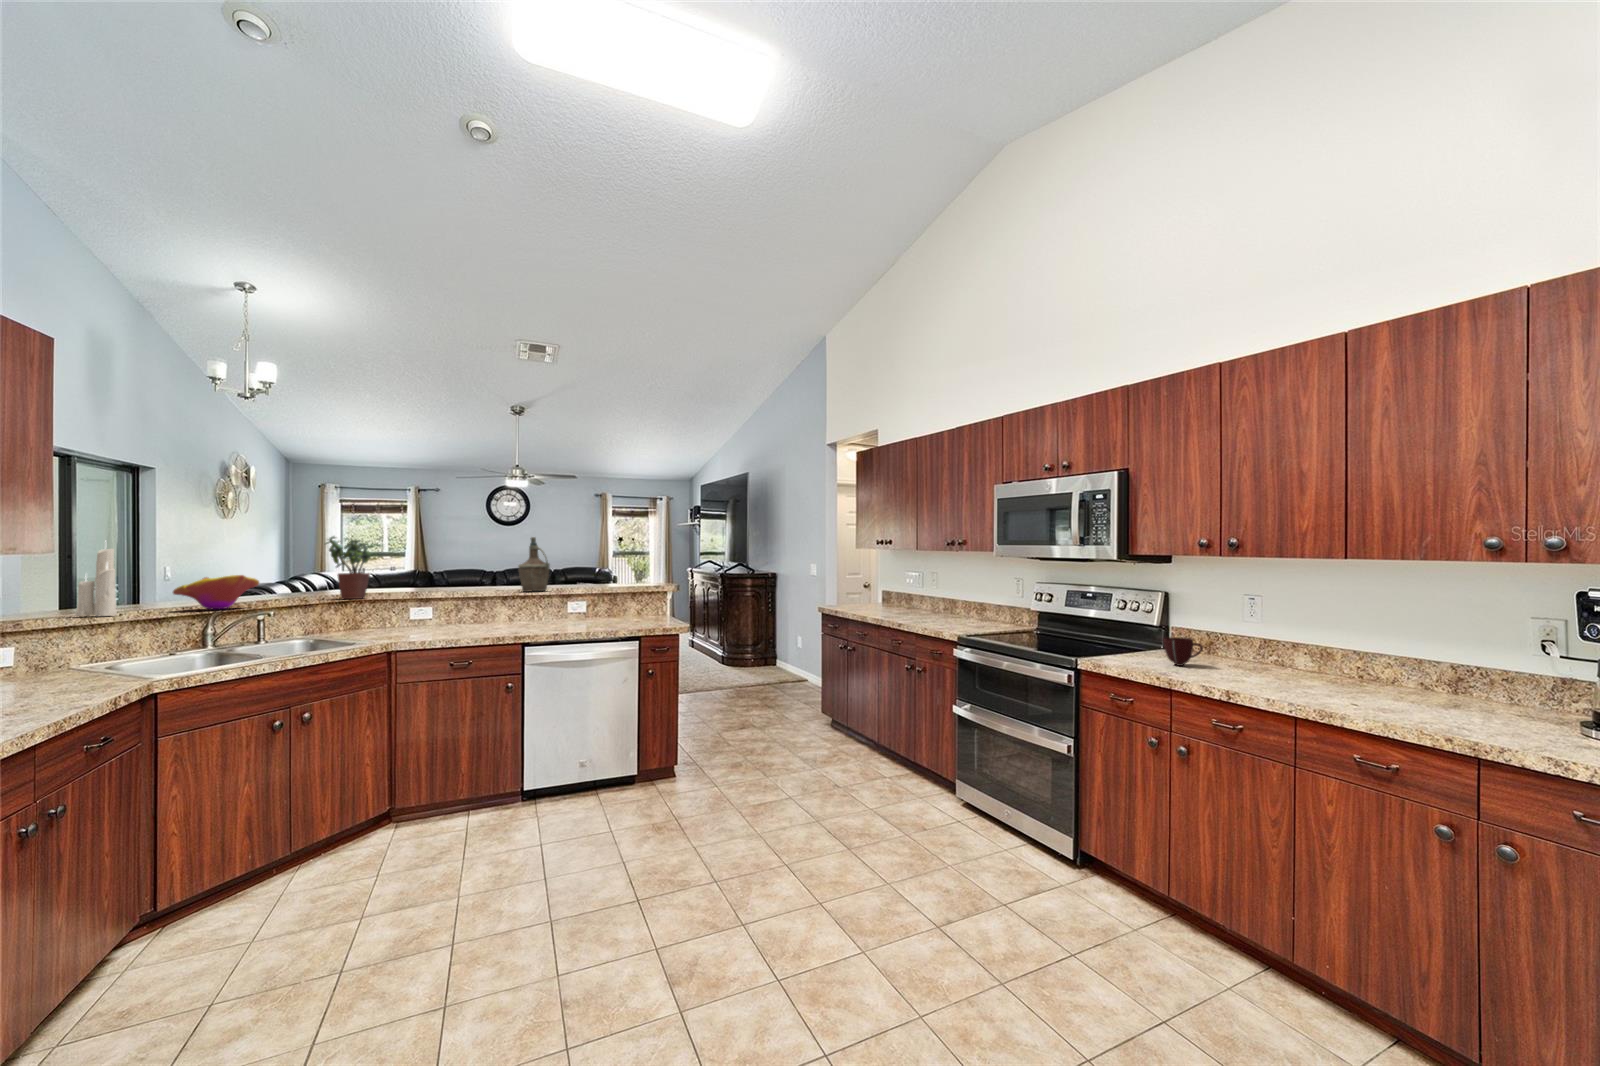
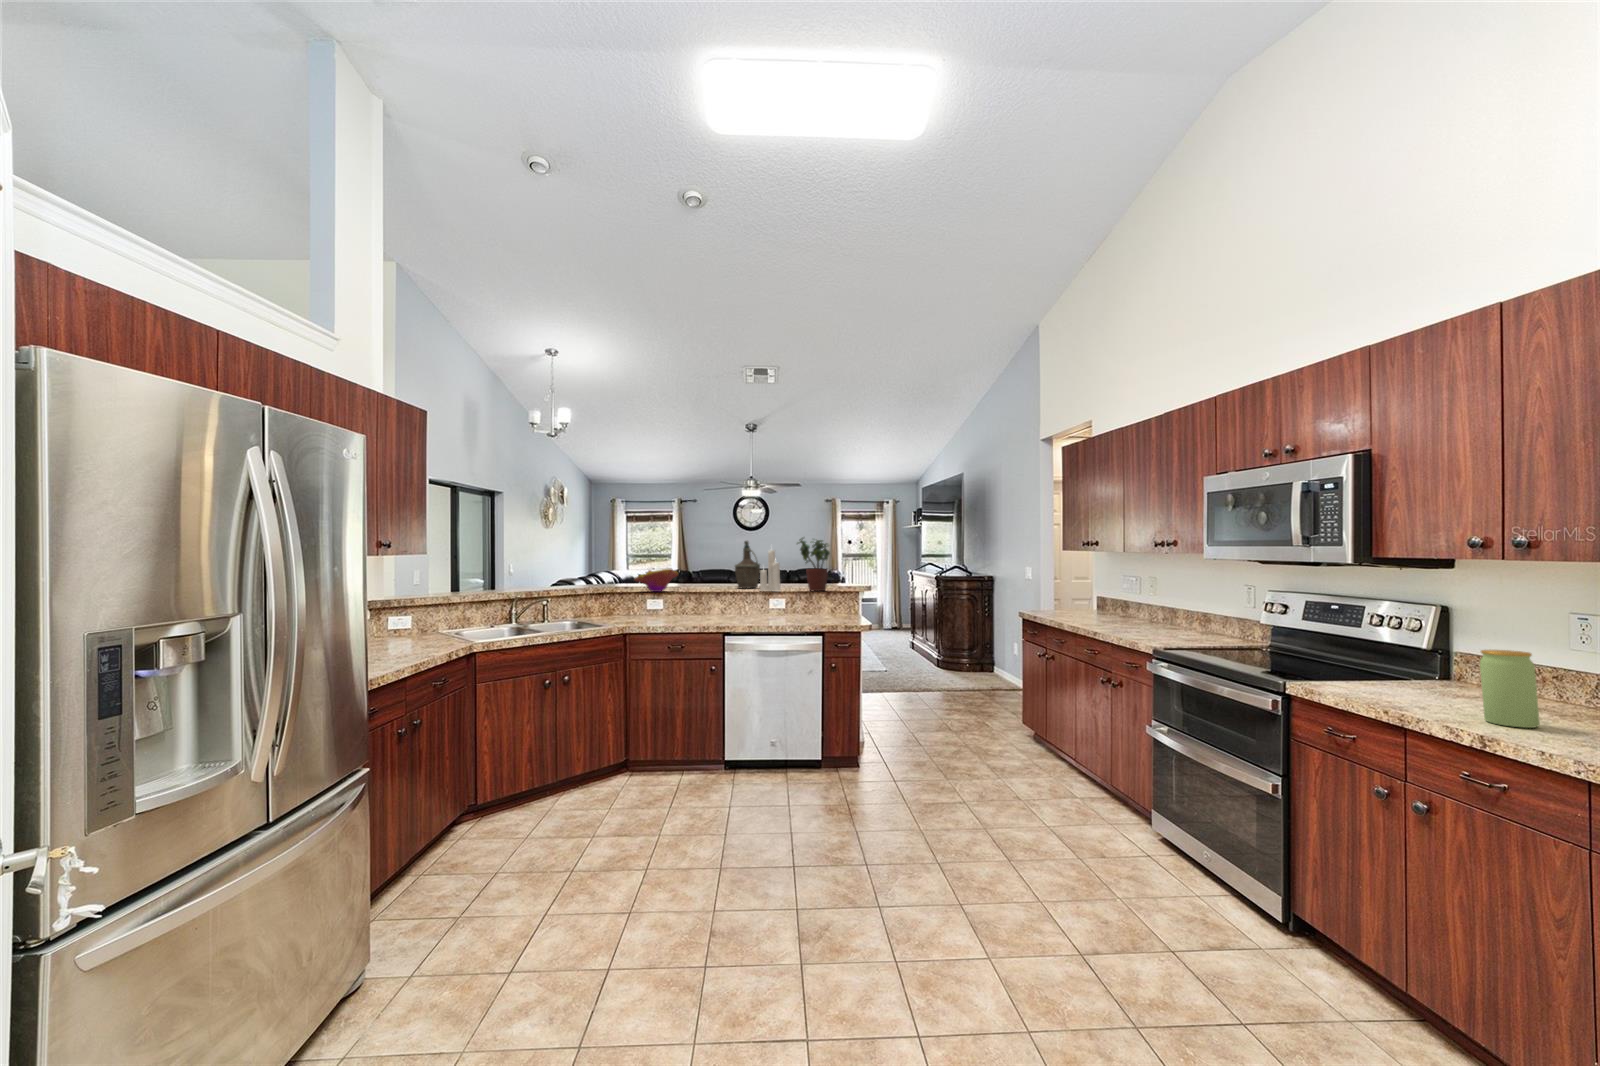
potted plant: present [325,536,371,599] -> present [797,537,830,591]
candle: present [75,541,117,616] -> present [760,550,781,592]
decorative bowl: present [173,575,259,609] -> present [635,569,678,592]
jar: none [1217,624,1253,682] -> present [1480,650,1540,728]
mug: present [1163,637,1203,666] -> none [1411,663,1473,701]

